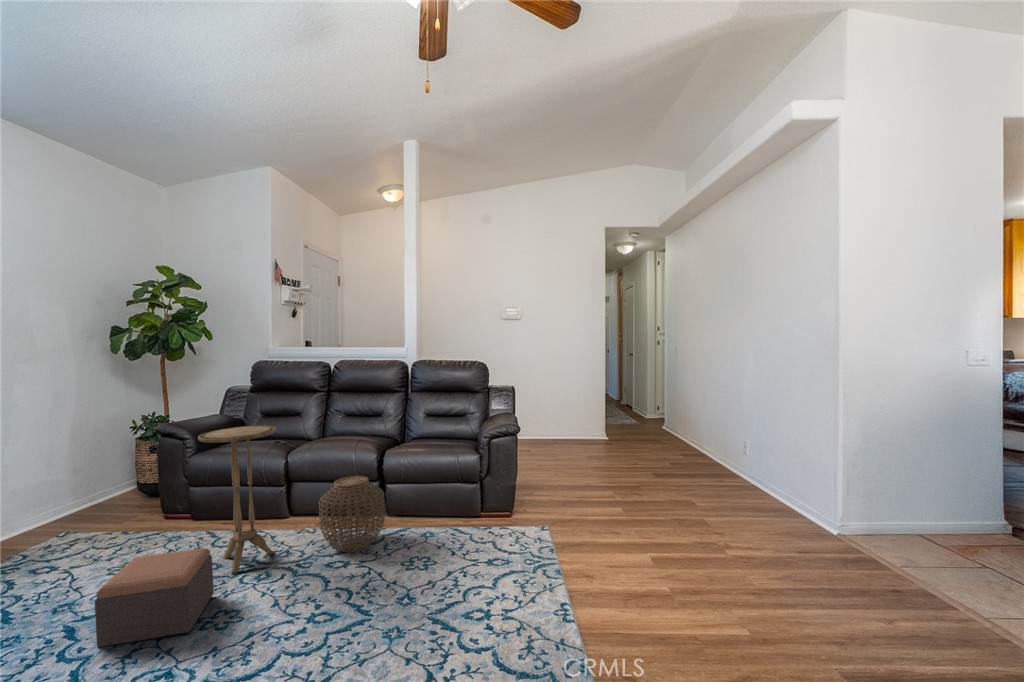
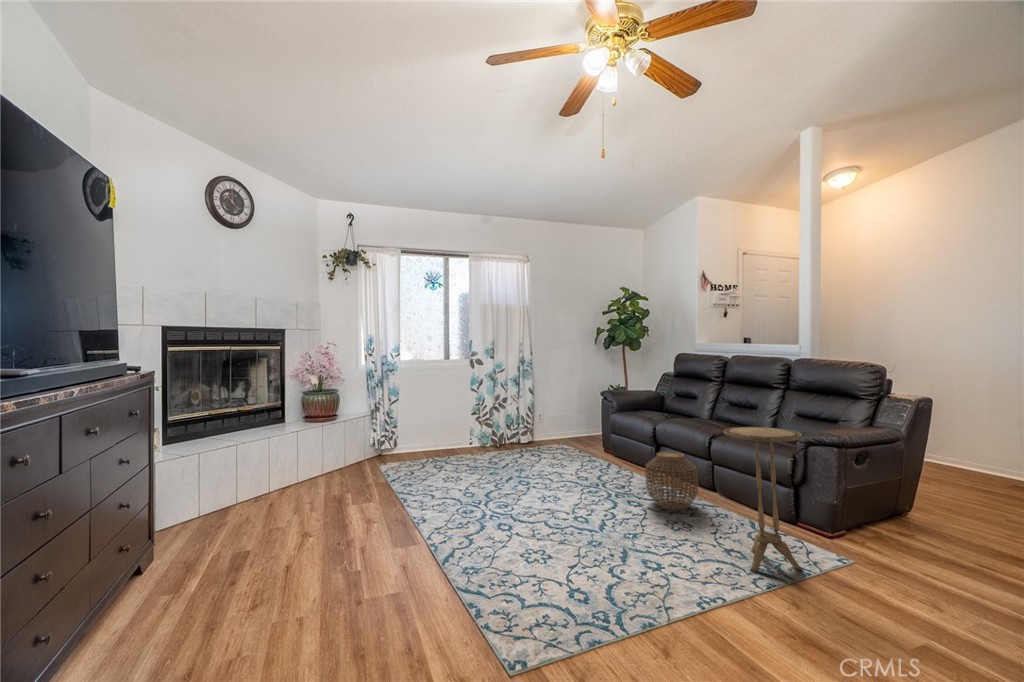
woven basket: present [319,476,385,552] -> present [645,451,698,510]
footstool: present [95,548,214,647] -> none [630,518,725,603]

